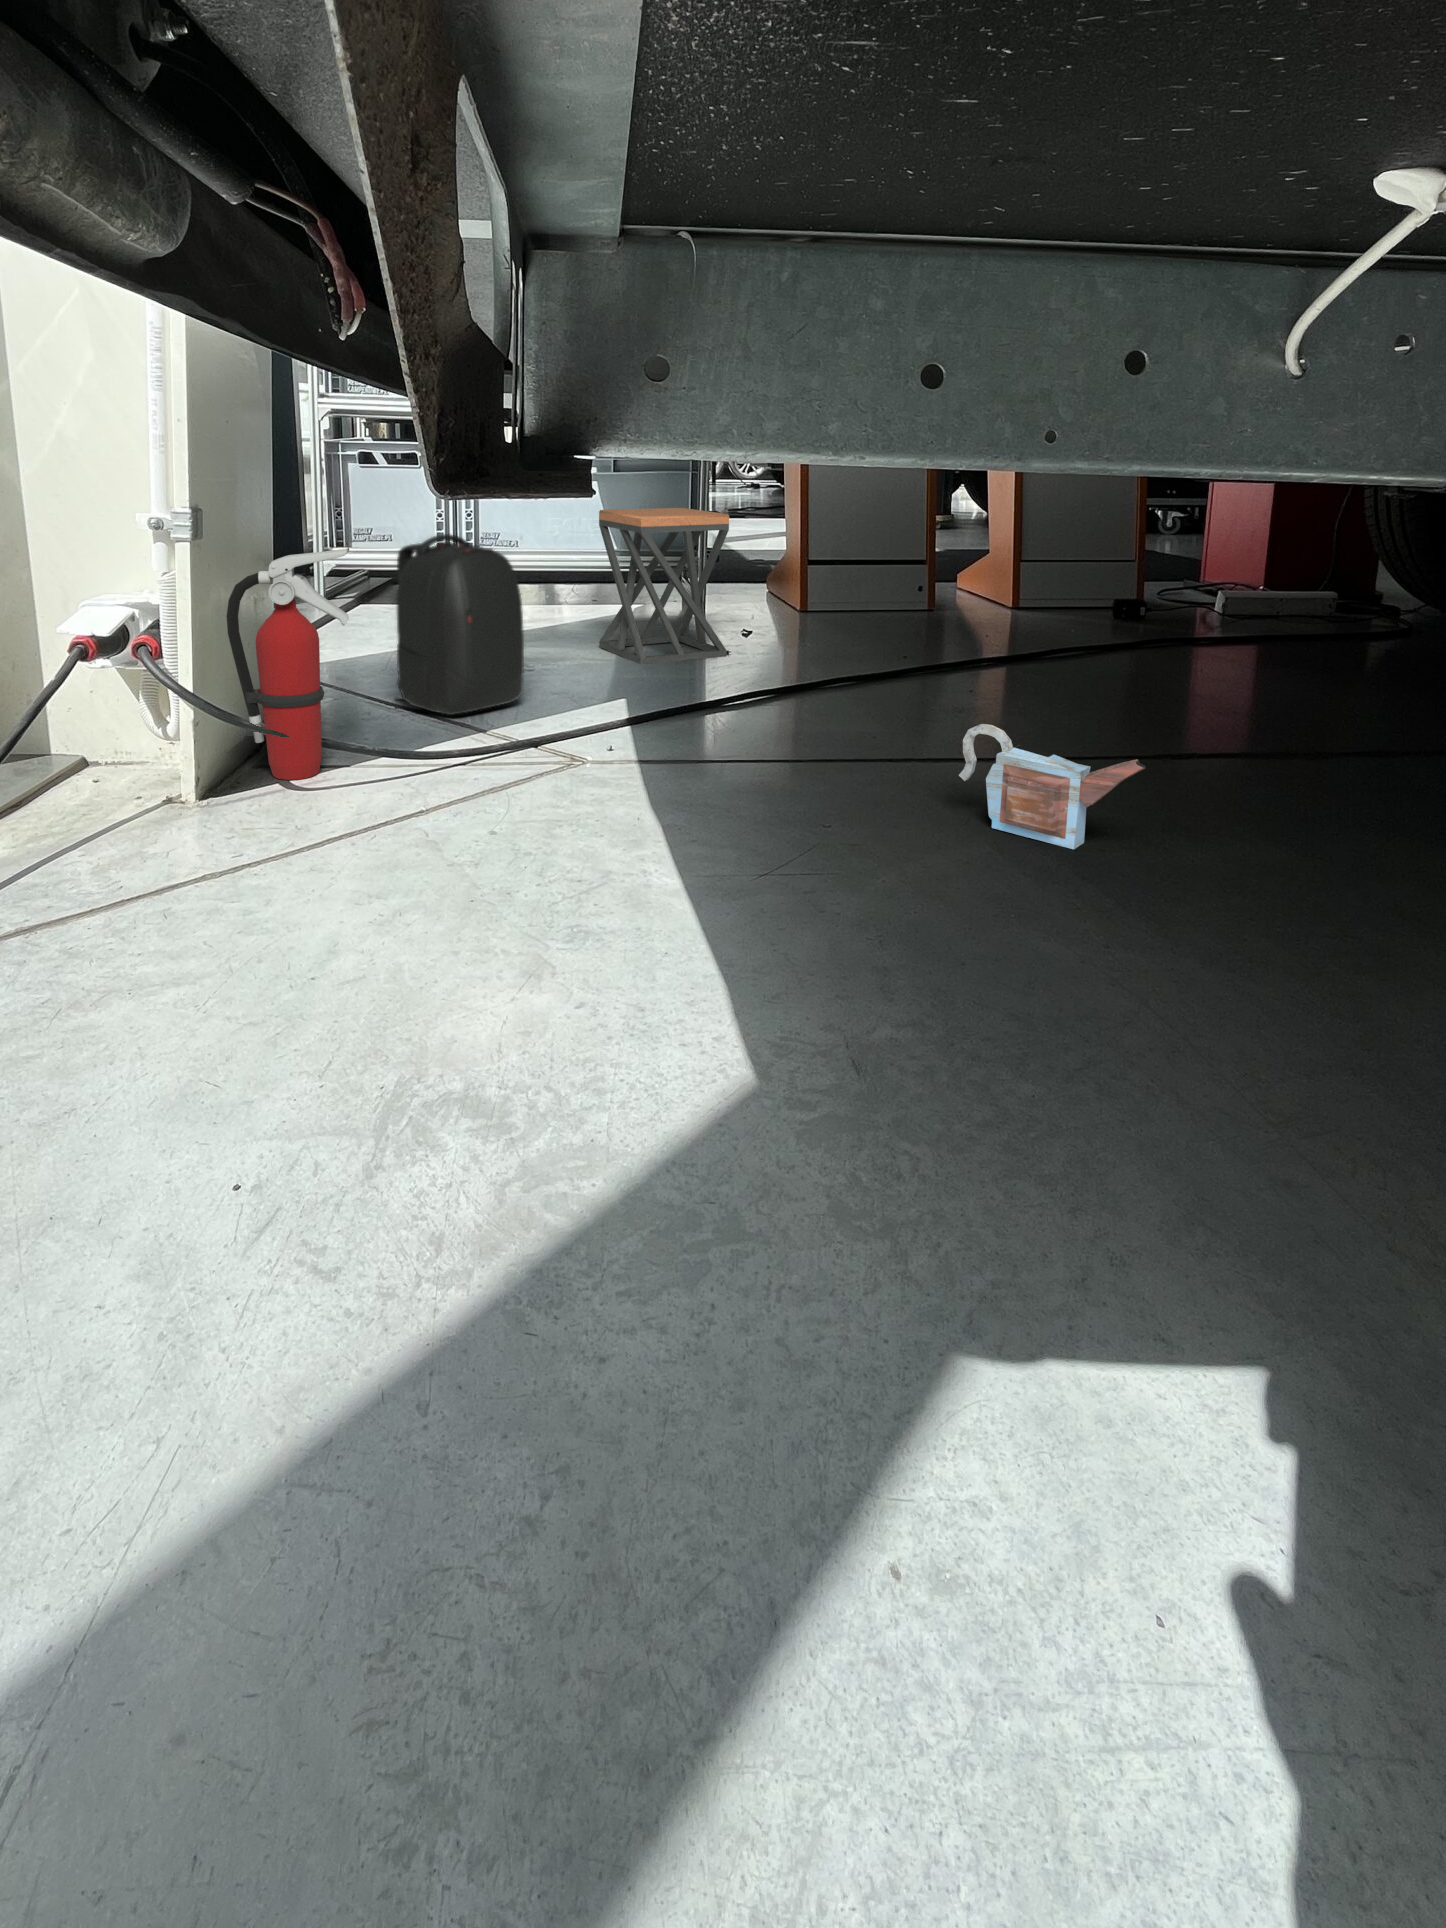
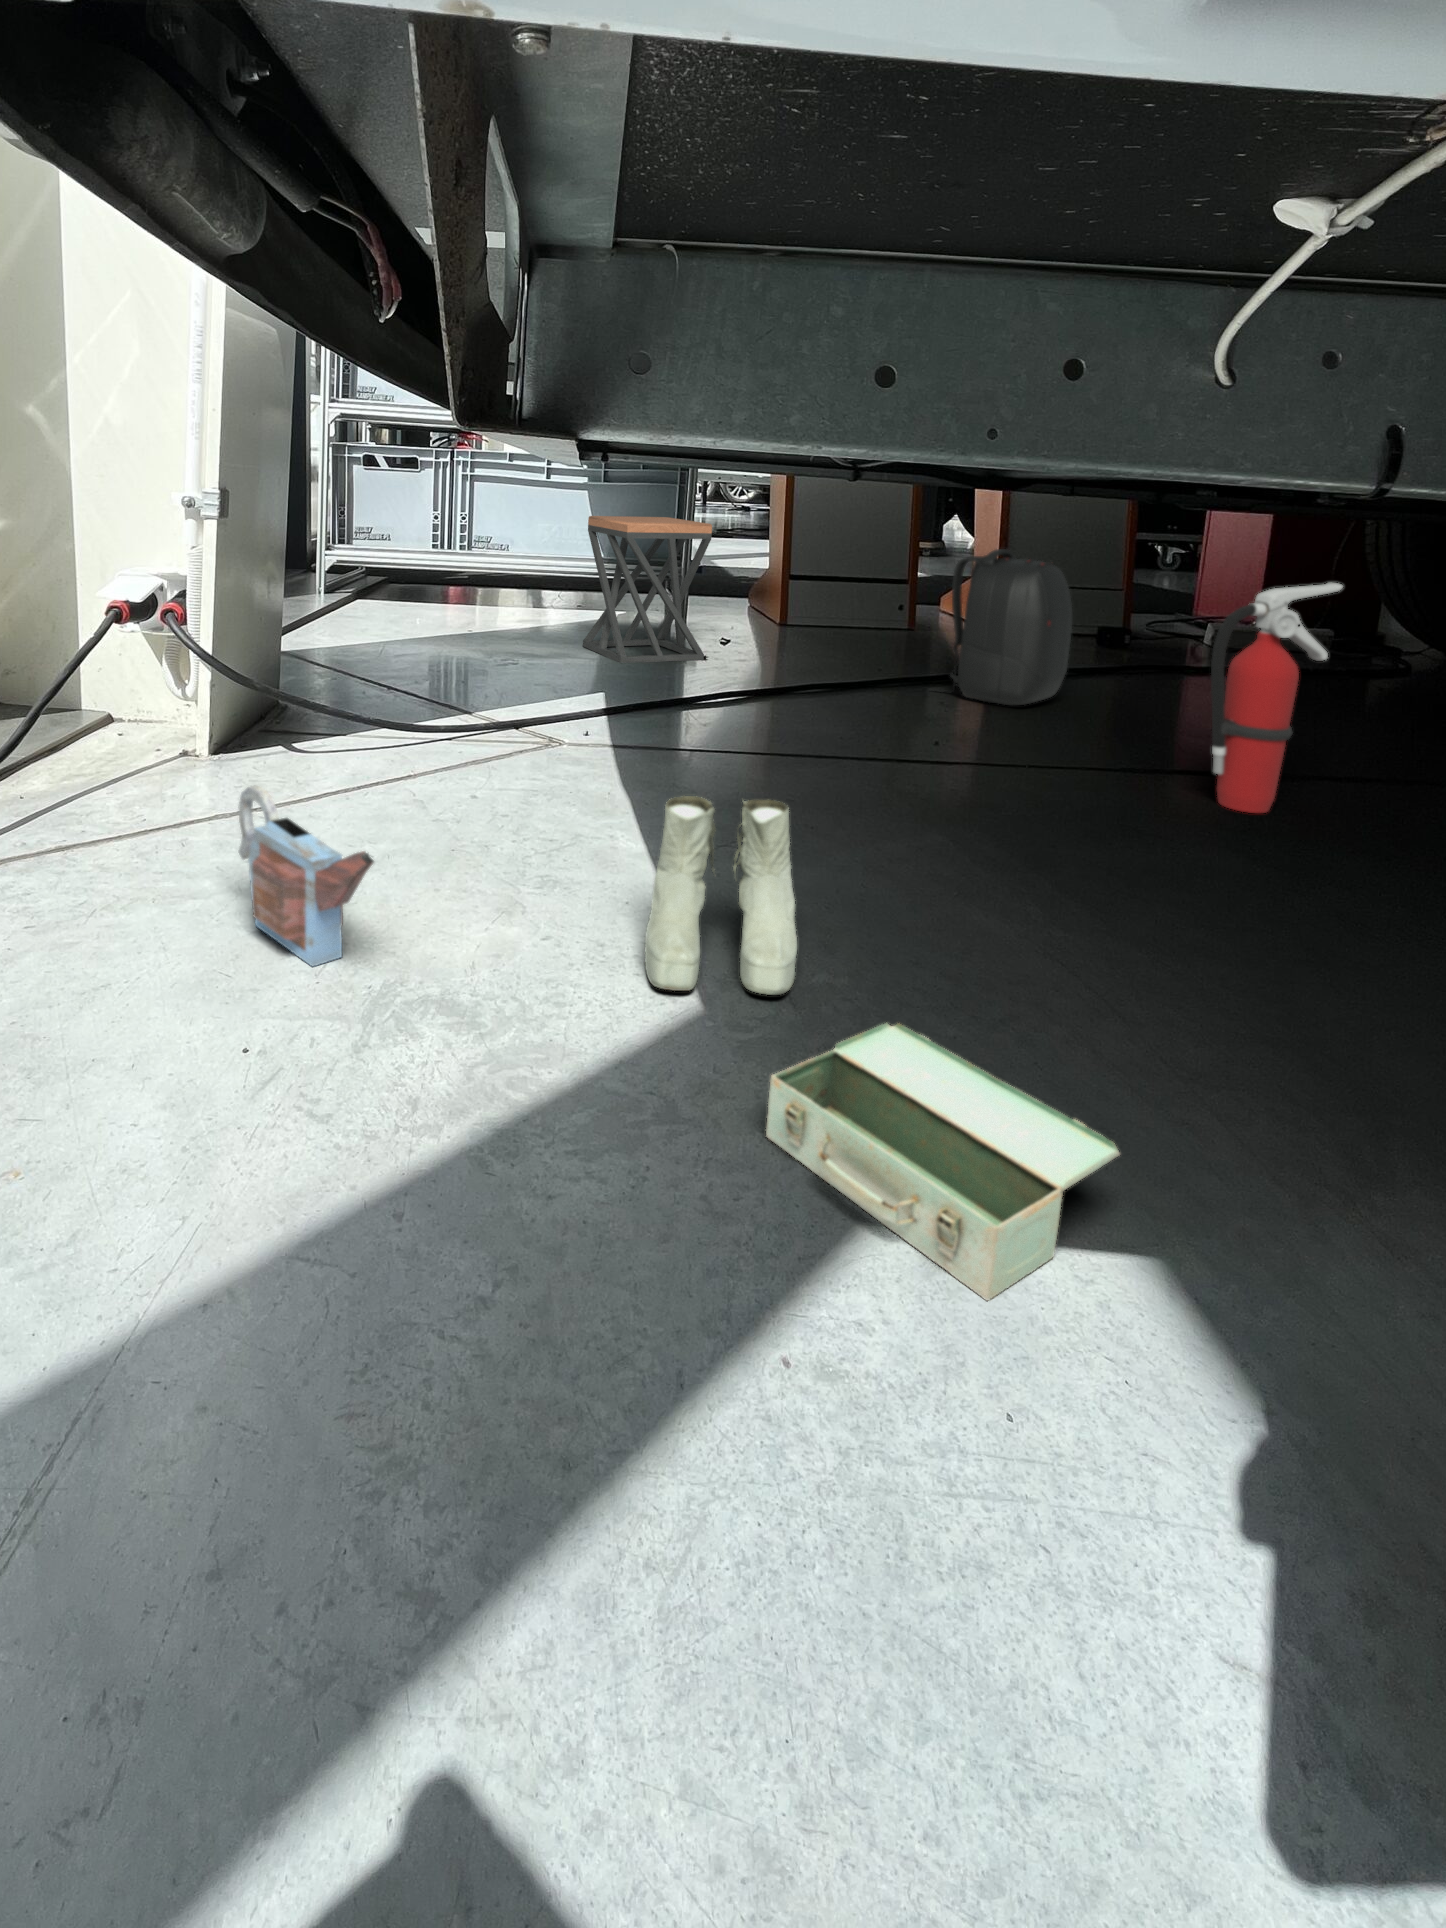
backpack: present [395,534,524,715] -> present [933,549,1072,705]
fire extinguisher: present [226,547,349,780] -> present [1211,583,1343,813]
watering can: present [959,724,1146,849] -> present [238,786,374,966]
boots: none [692,839,860,1066] -> present [645,796,797,995]
toolbox: none [847,1101,1247,1455] -> present [766,1023,1119,1301]

